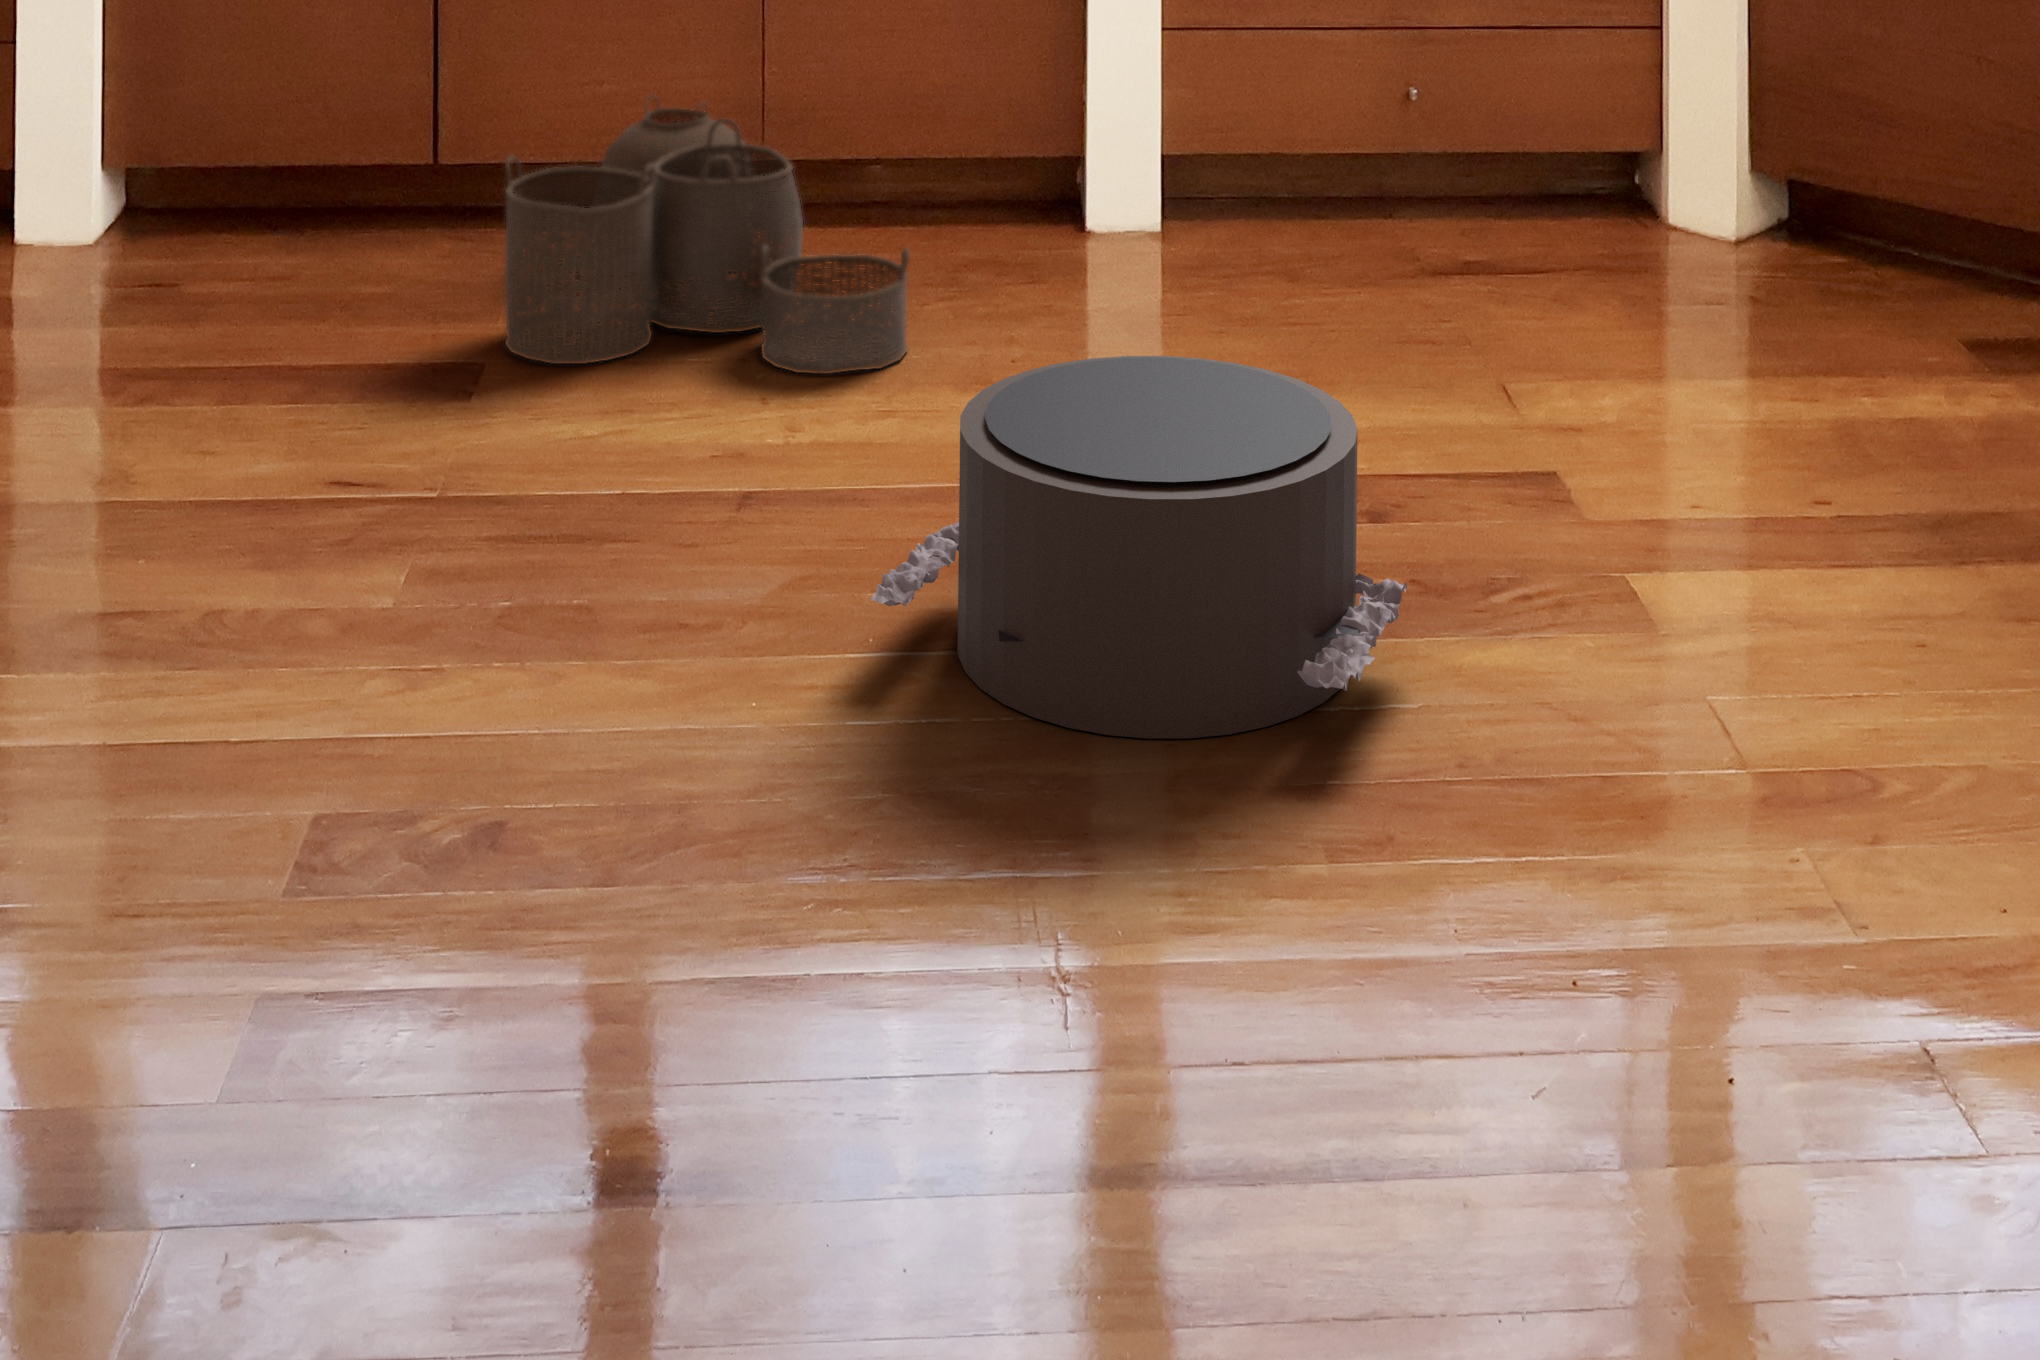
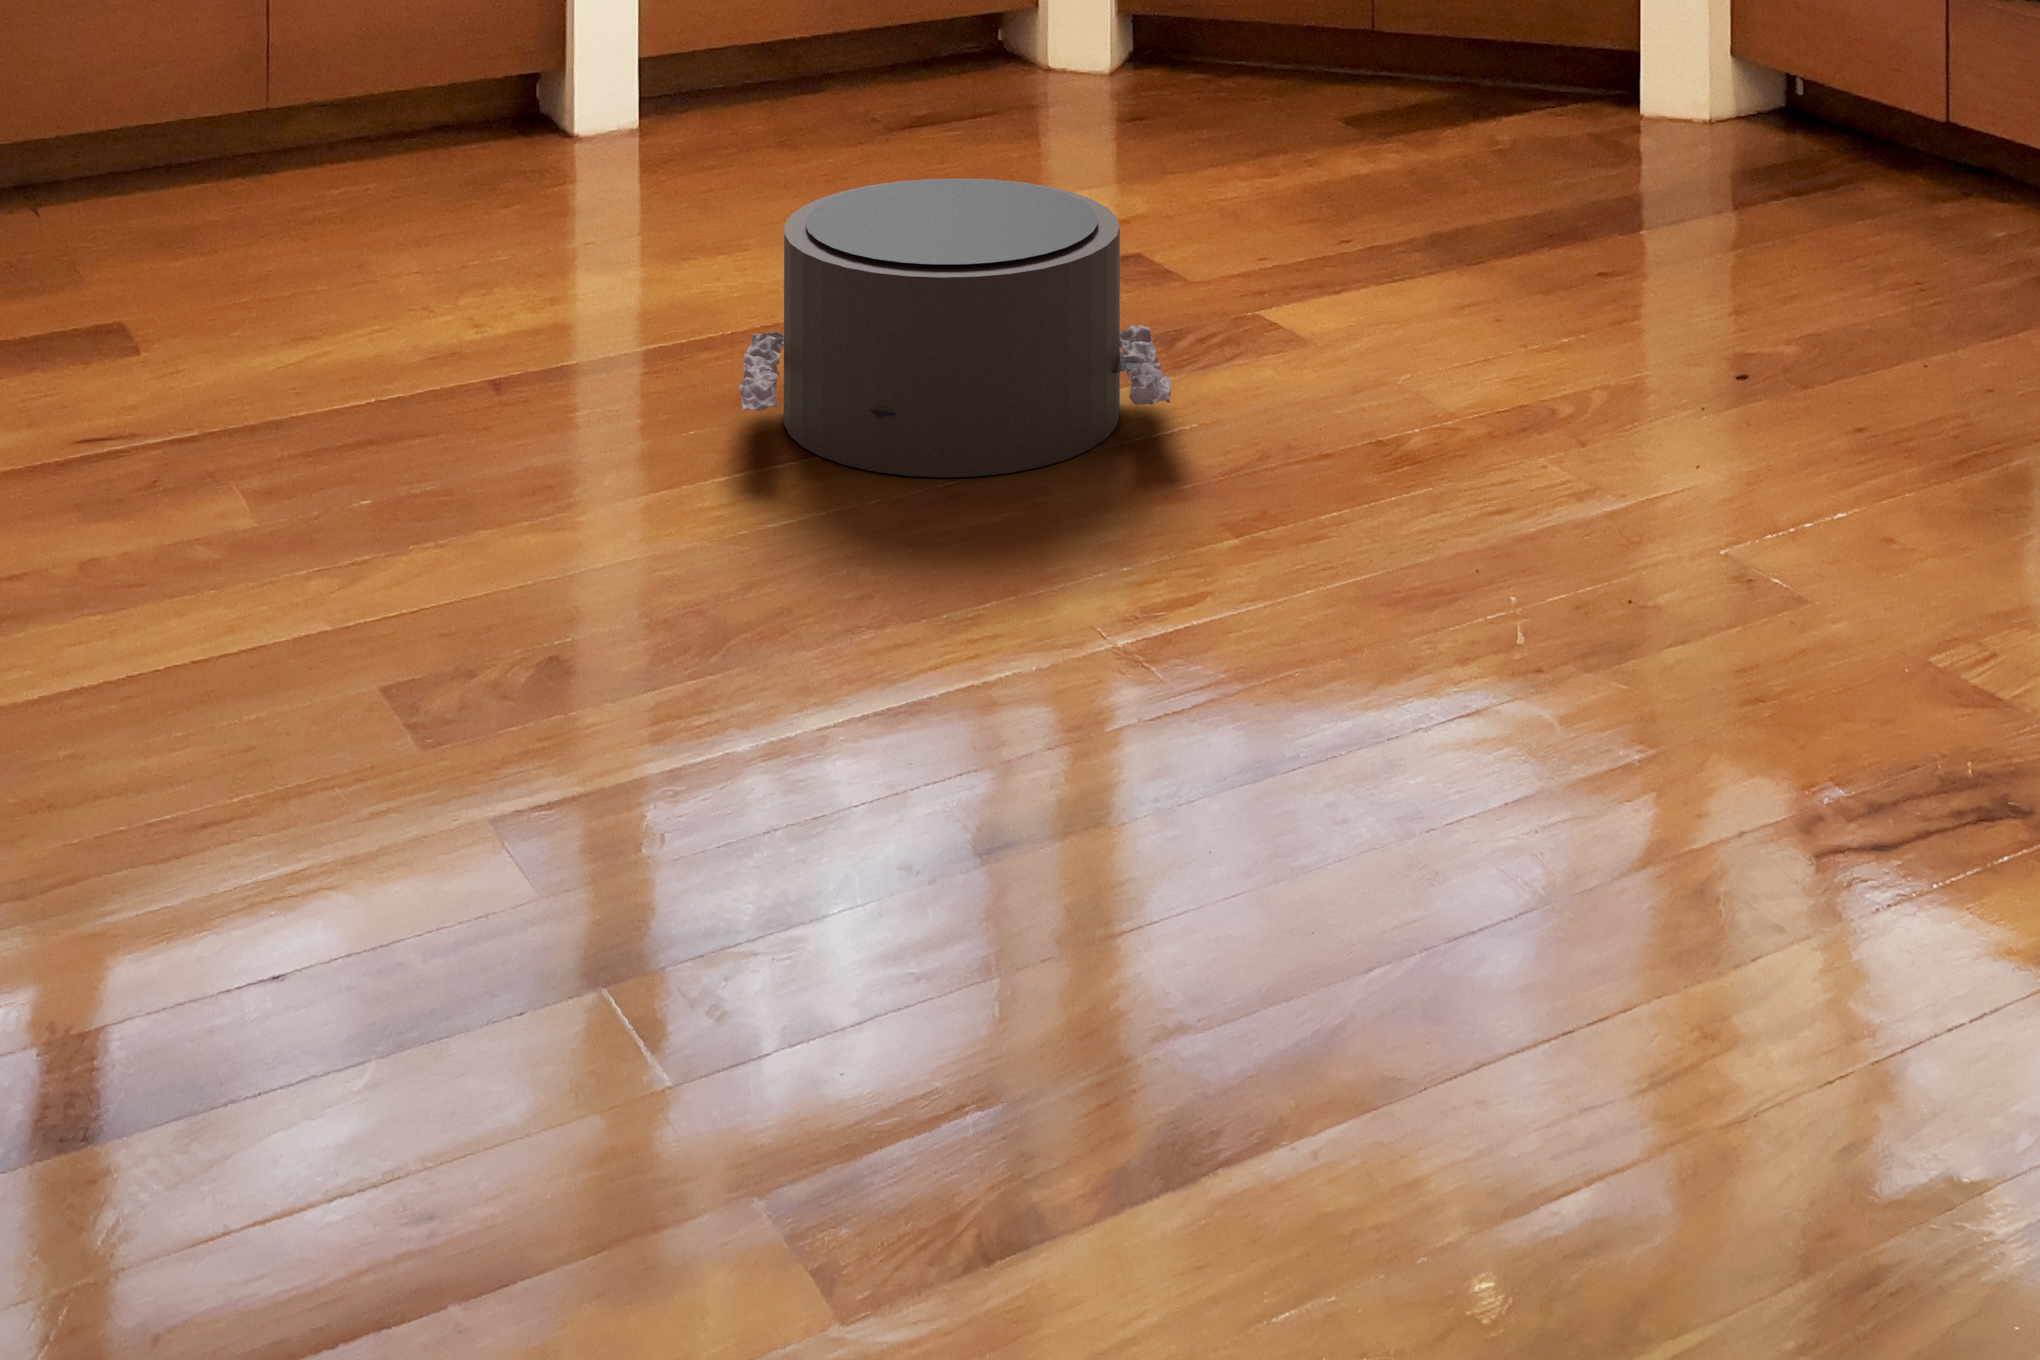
woven basket: present [505,96,910,374] -> none [118,51,518,303]

